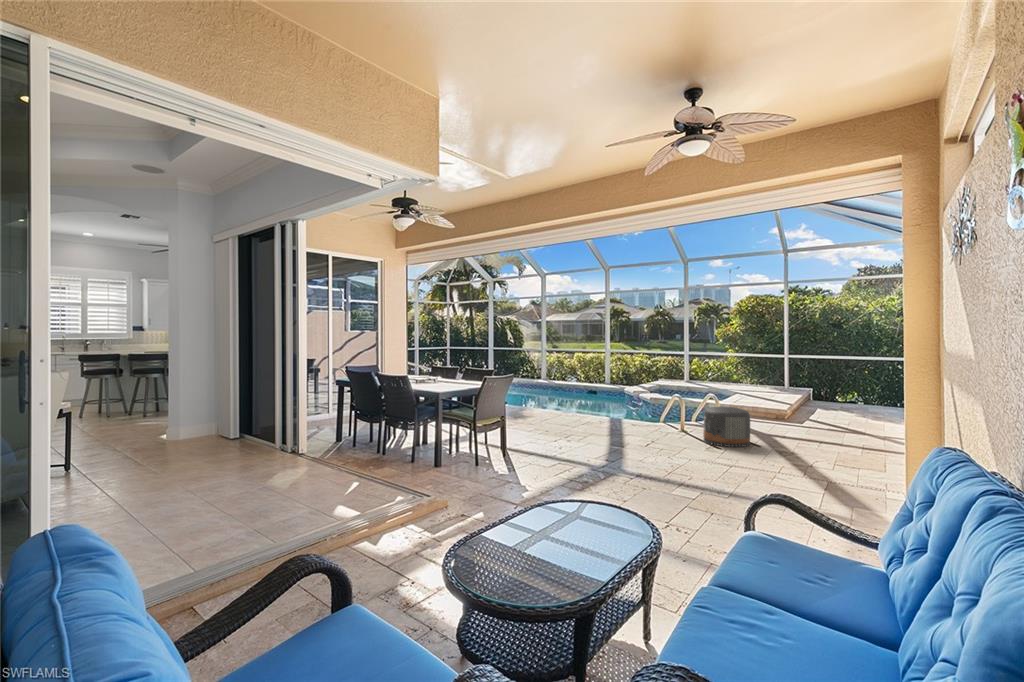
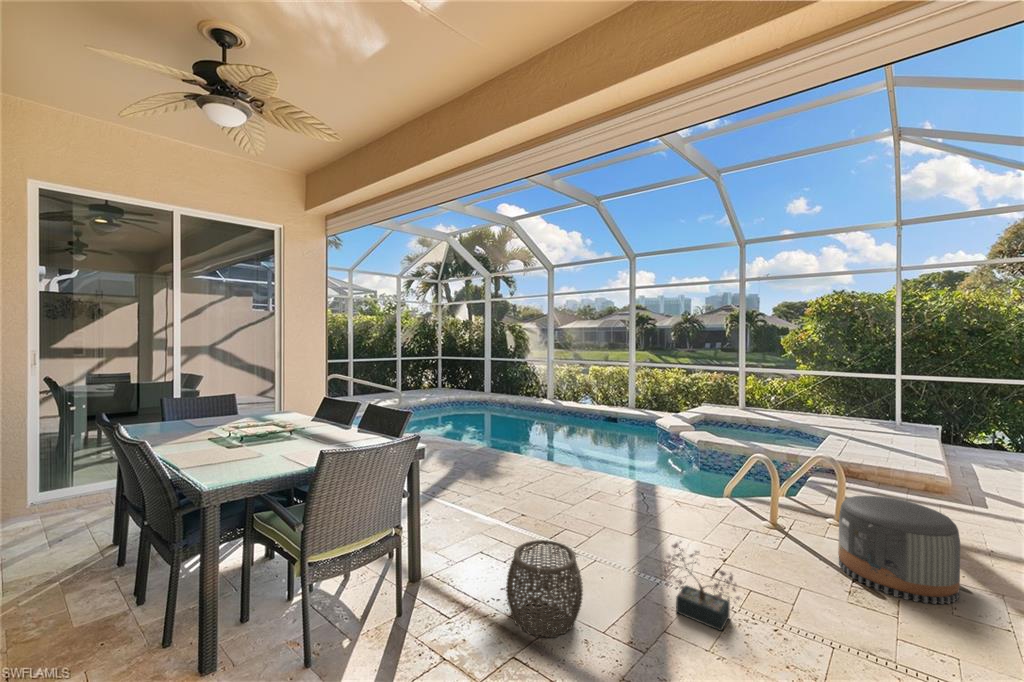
woven basket: none [550,423,583,456] -> present [506,540,583,638]
decorative plant: none [617,423,650,454] -> present [664,543,740,631]

